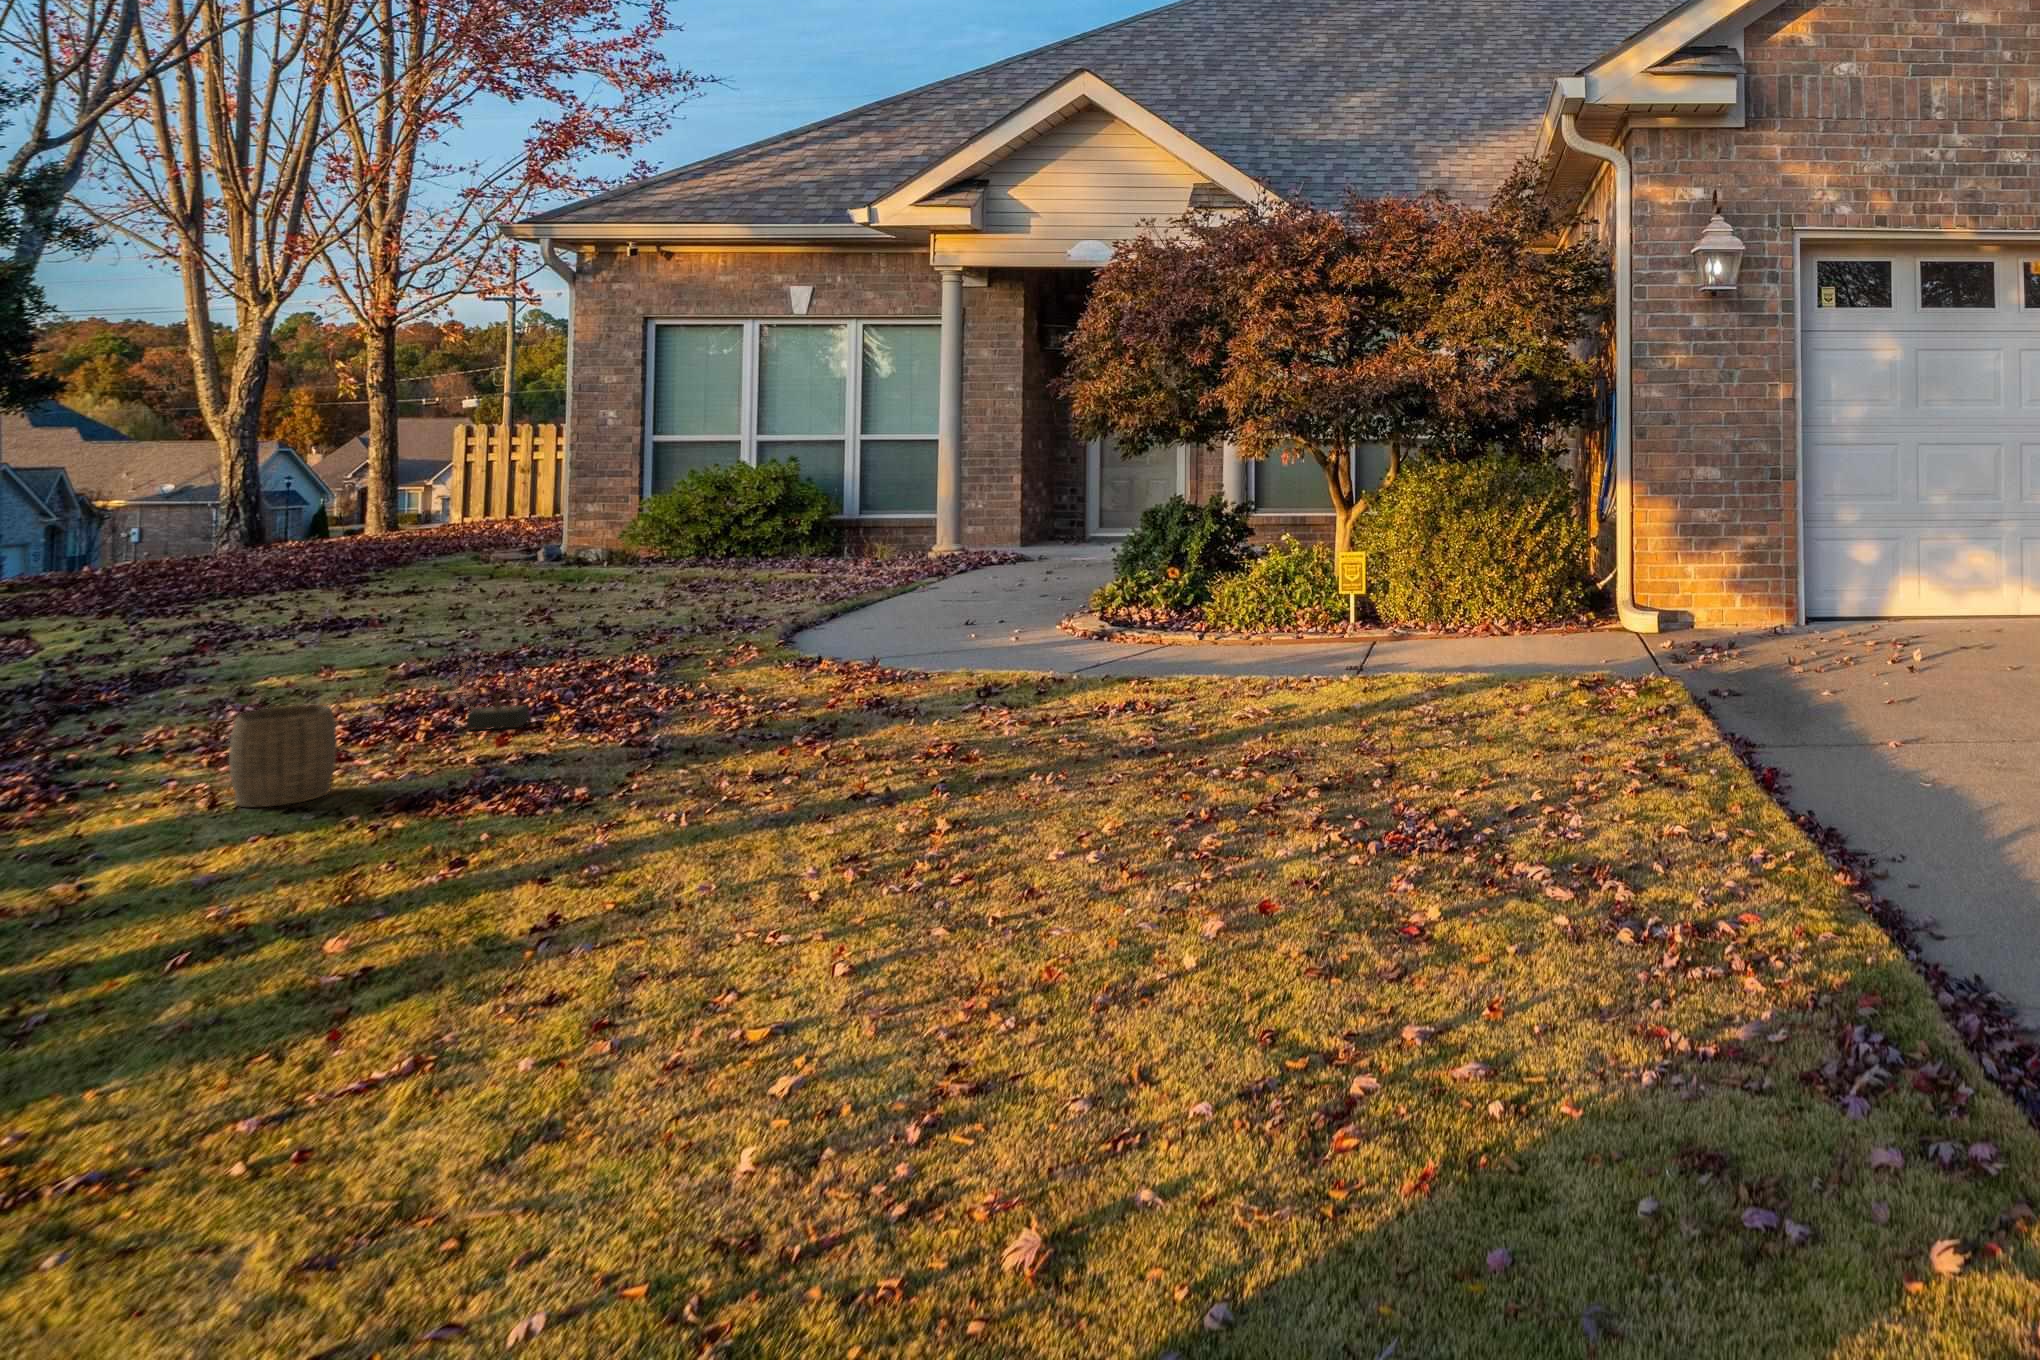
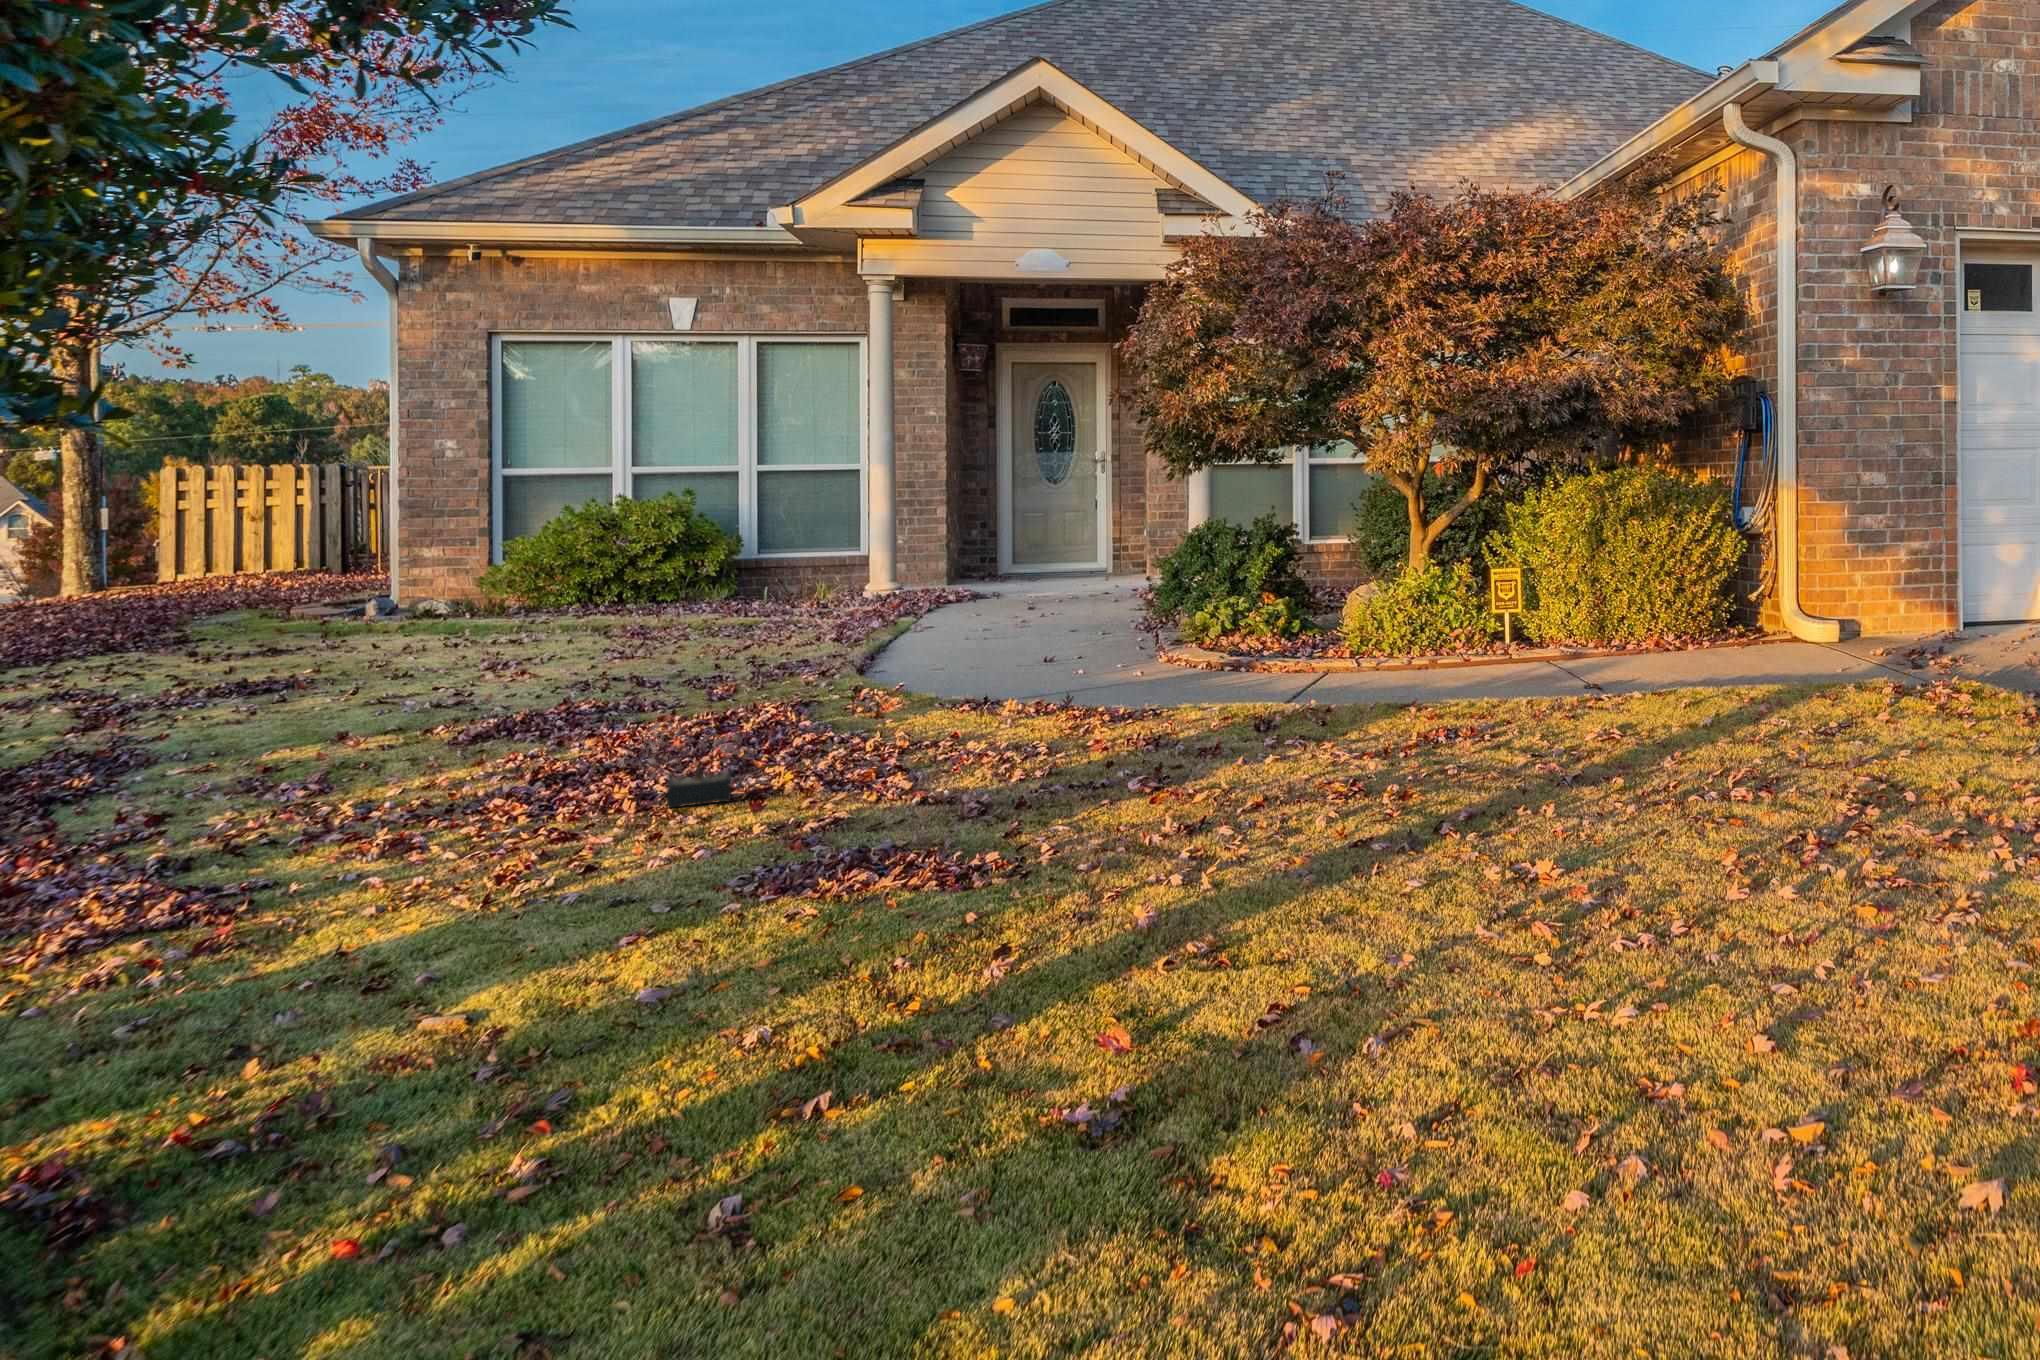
woven basket: present [229,705,337,807] -> none [486,779,614,916]

